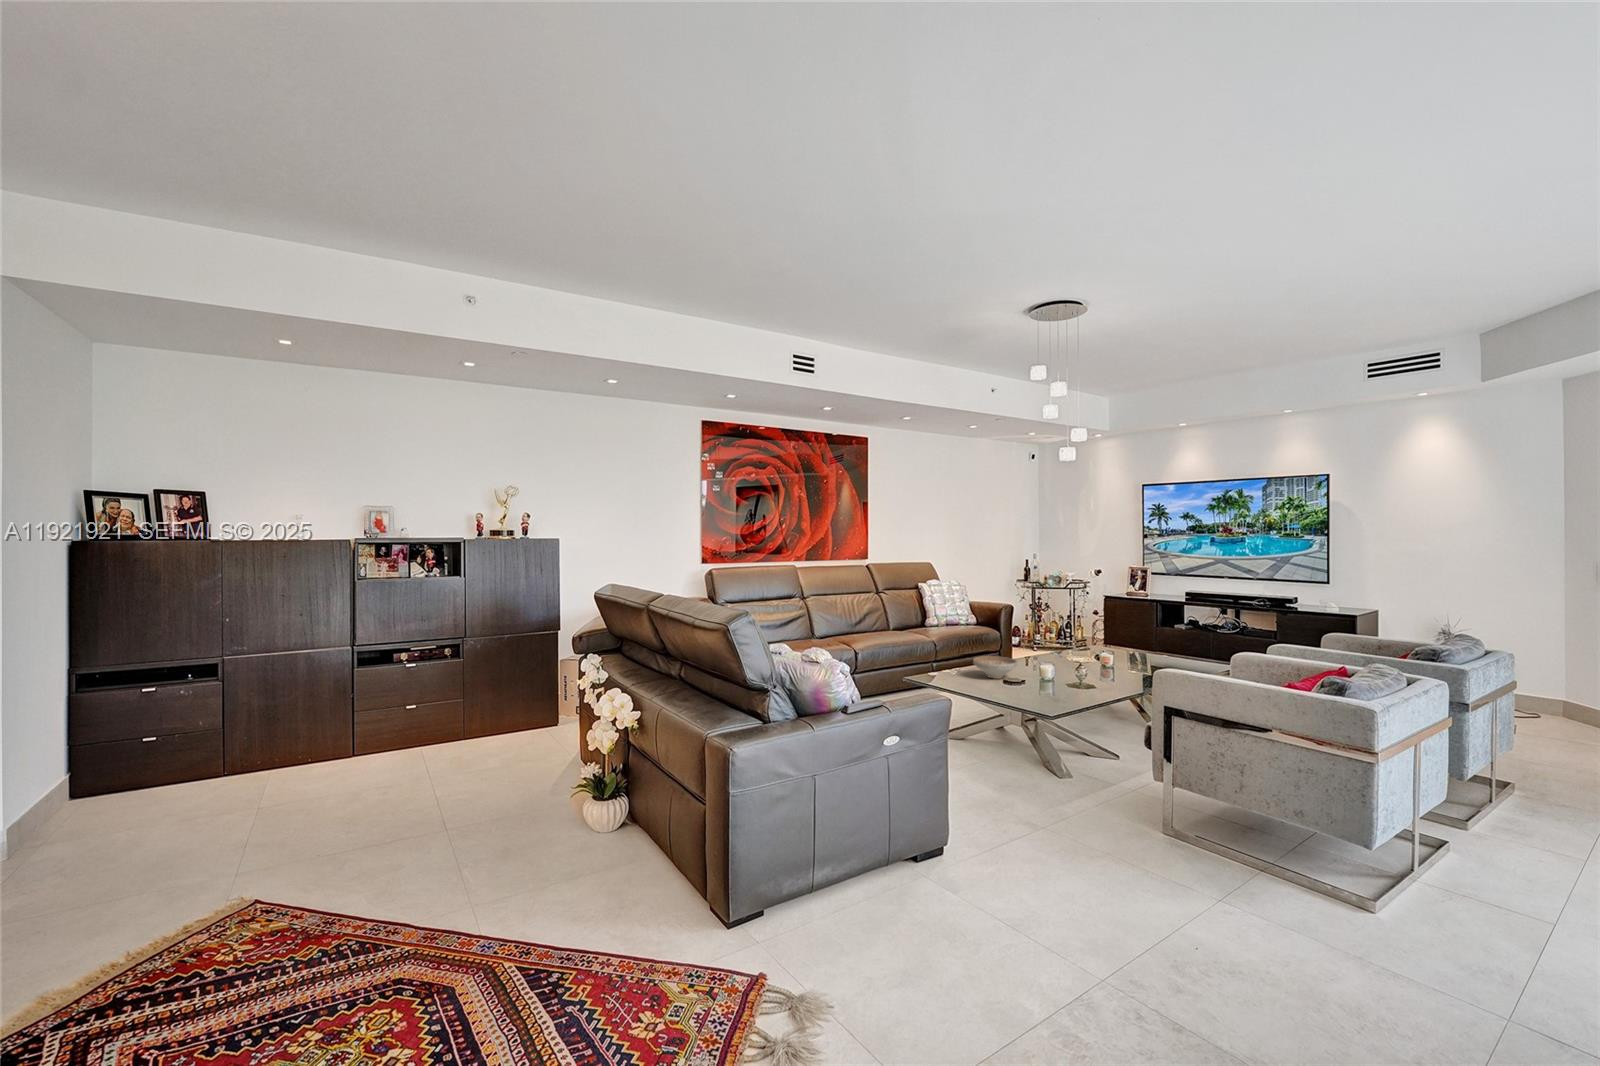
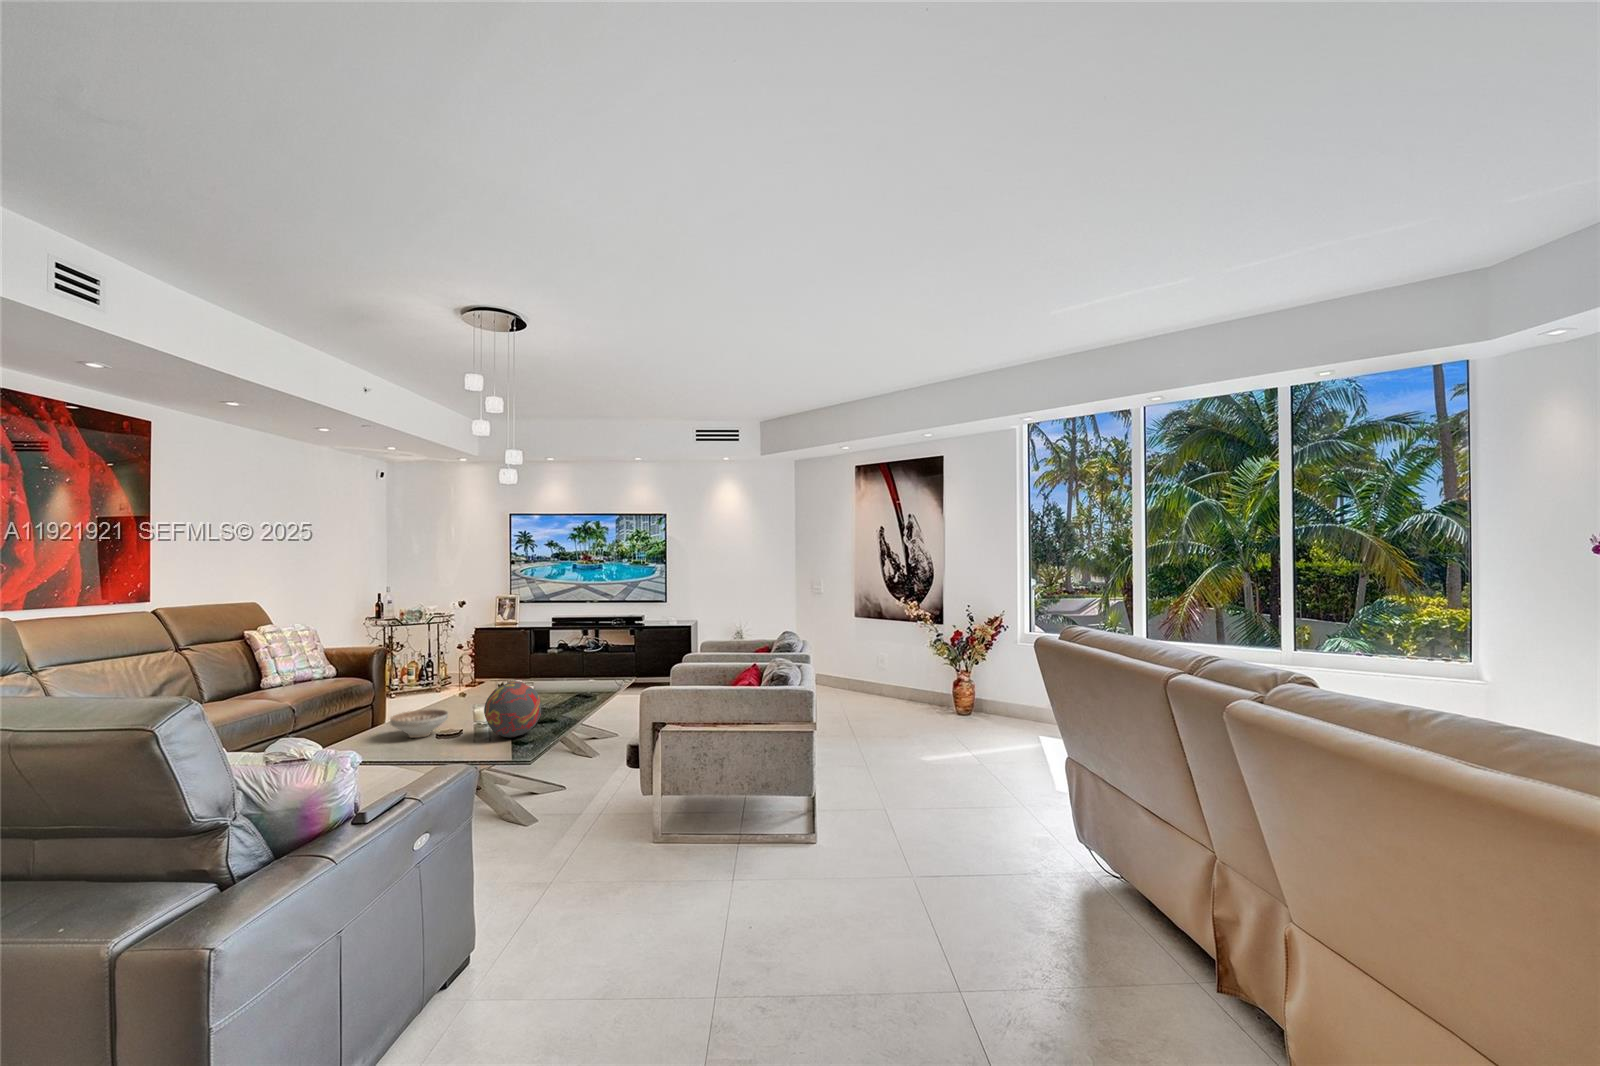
decorative orb: none [1036,643,1089,693] -> present [484,681,541,737]

